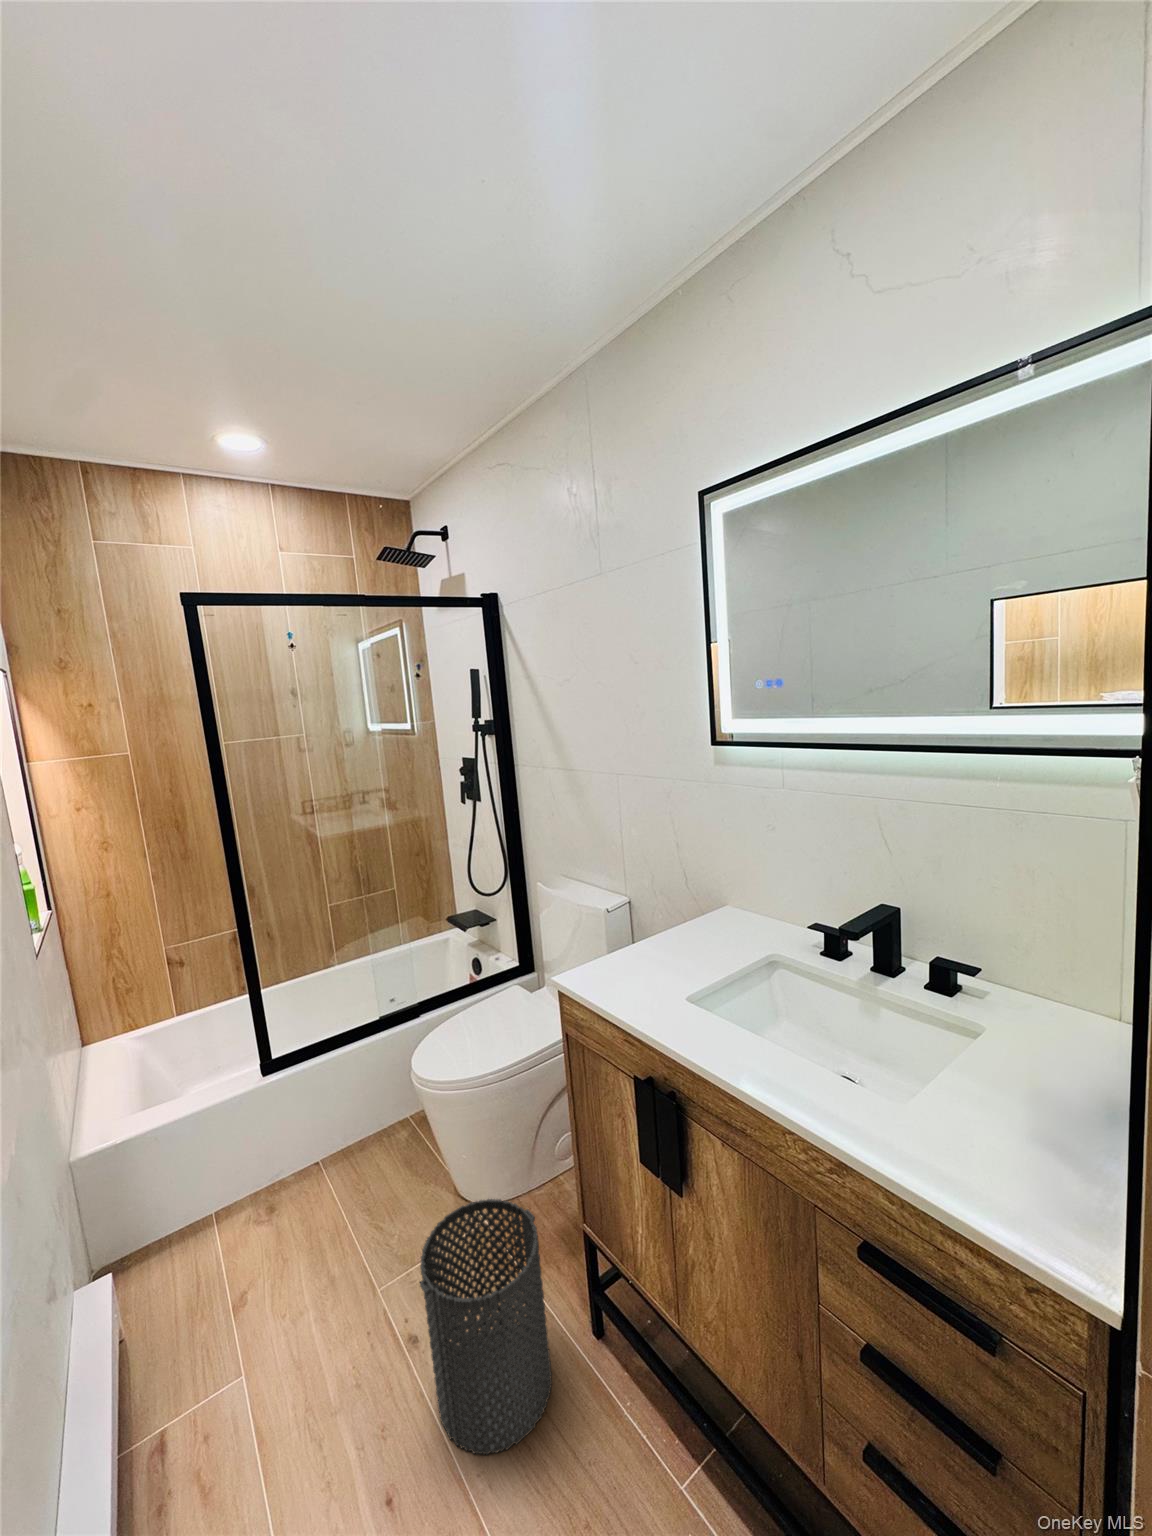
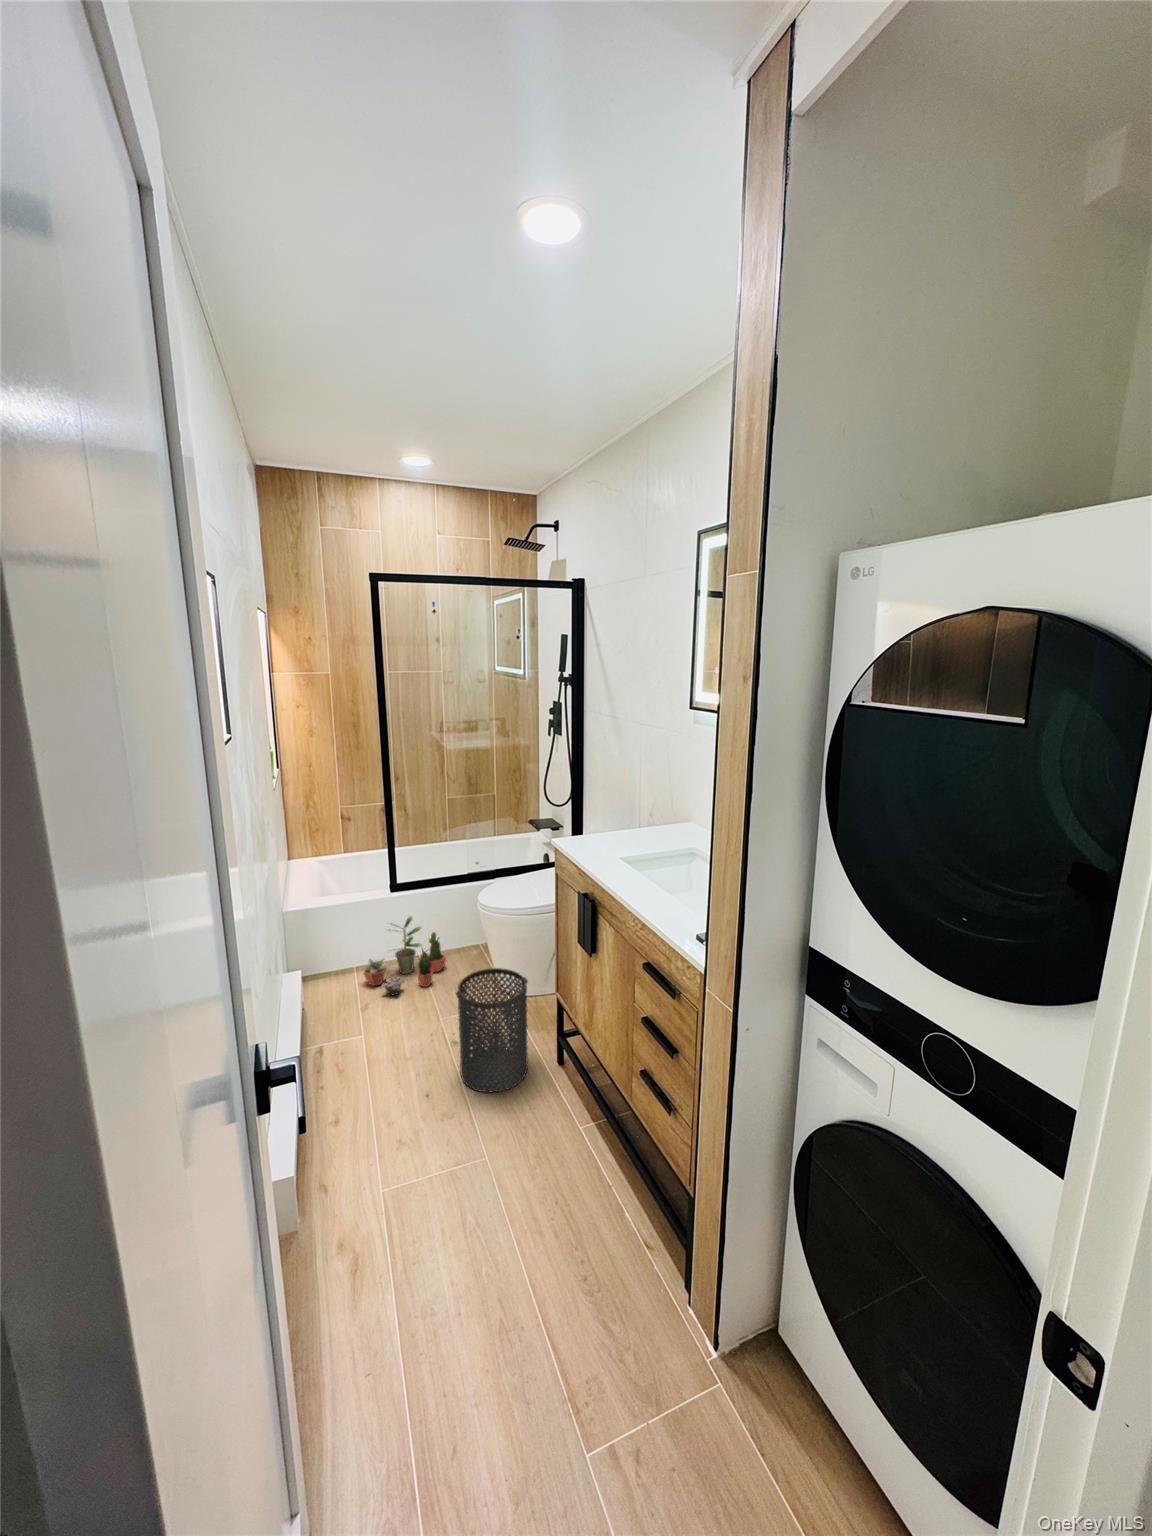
potted plant: none [224,1105,363,1258] -> present [362,916,446,995]

